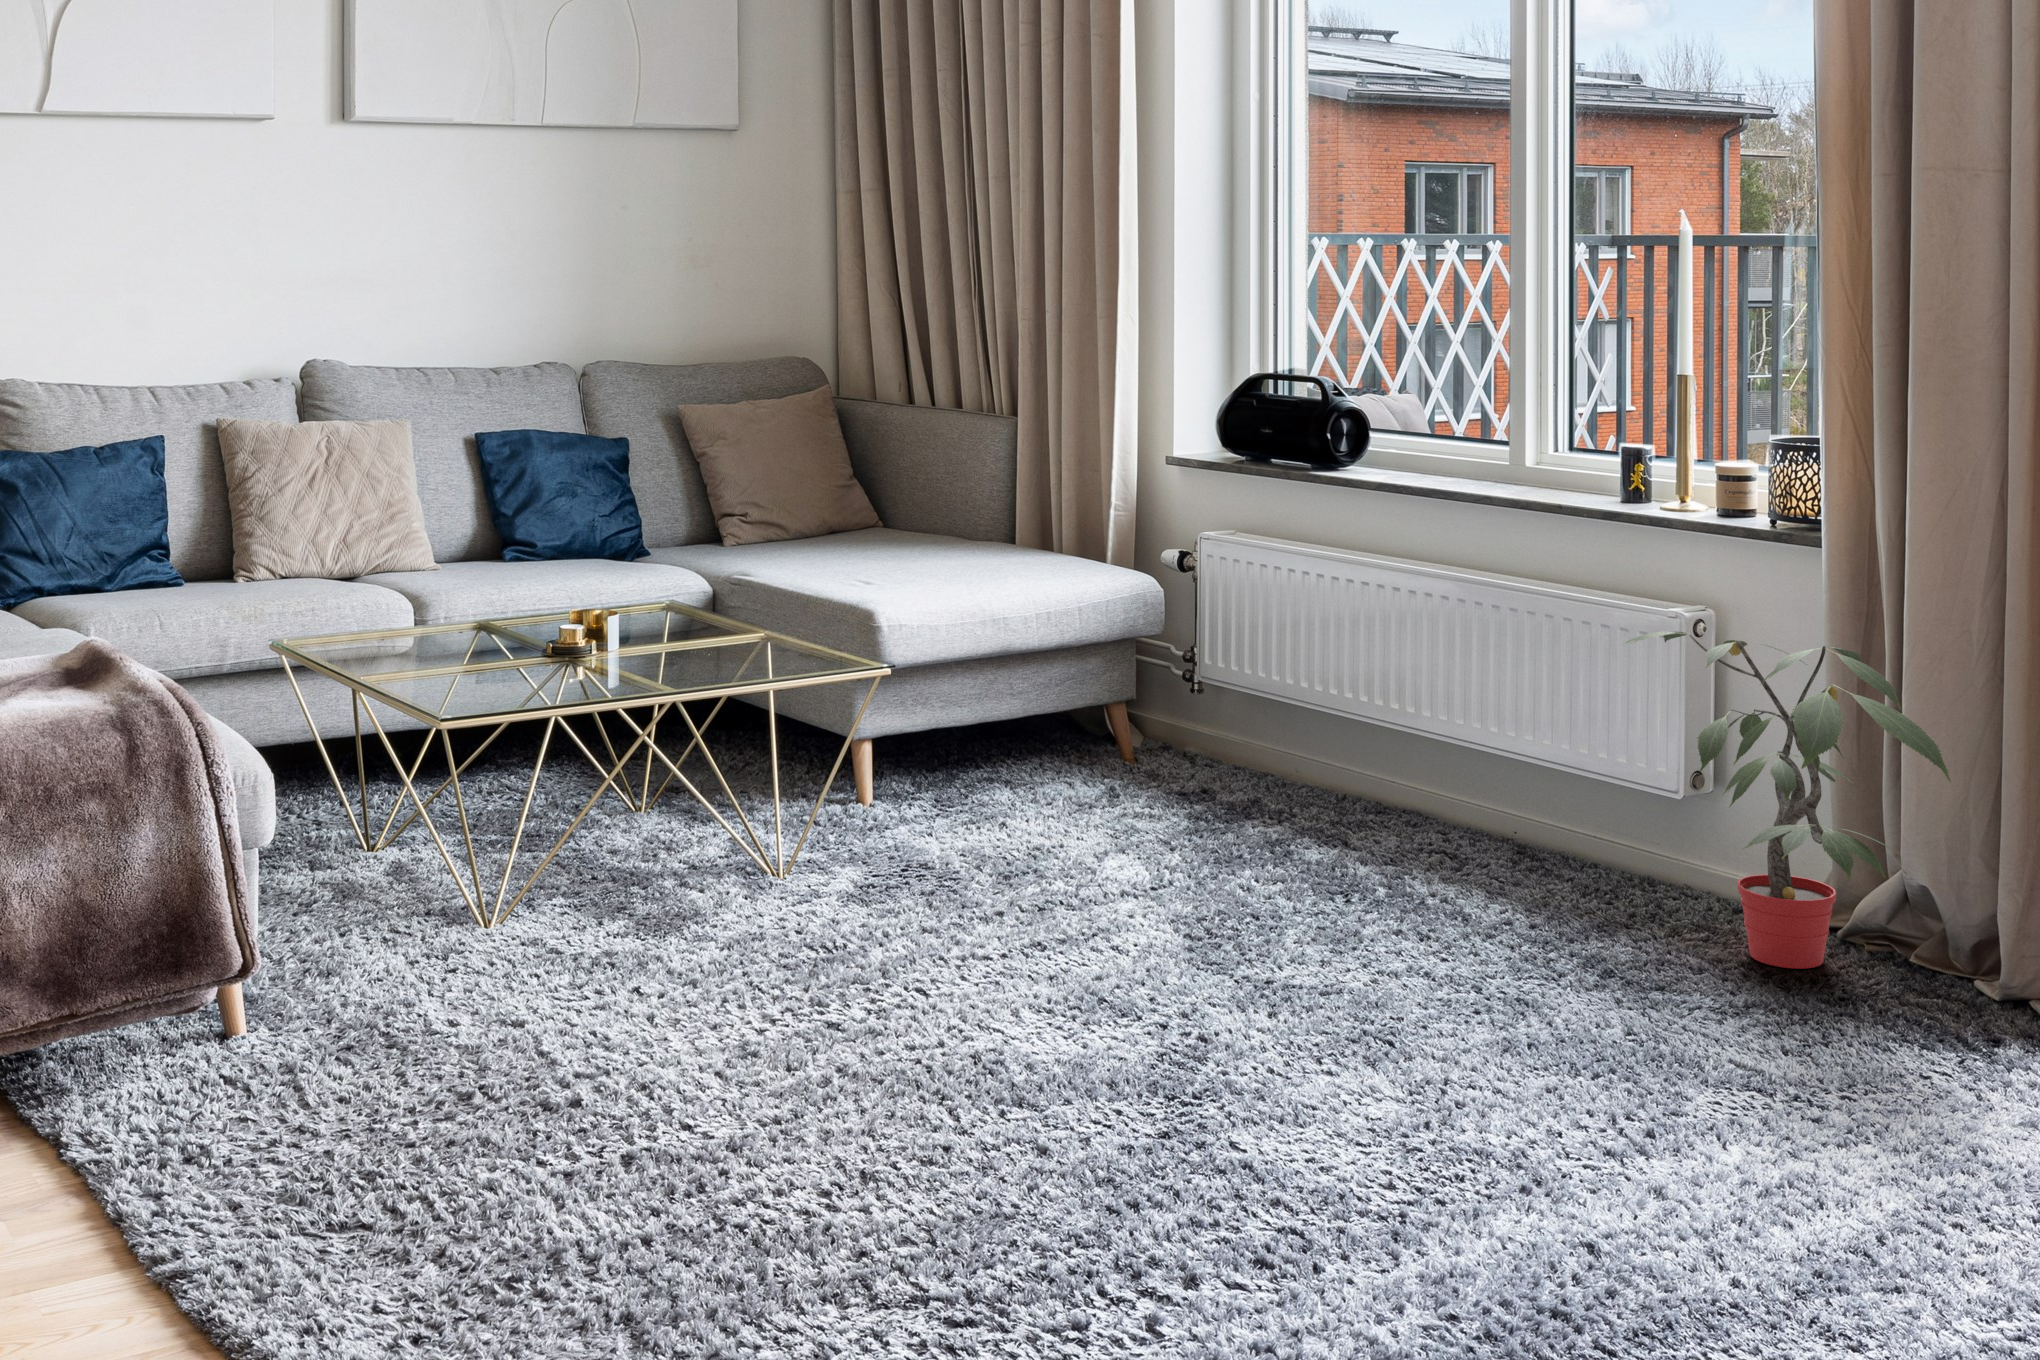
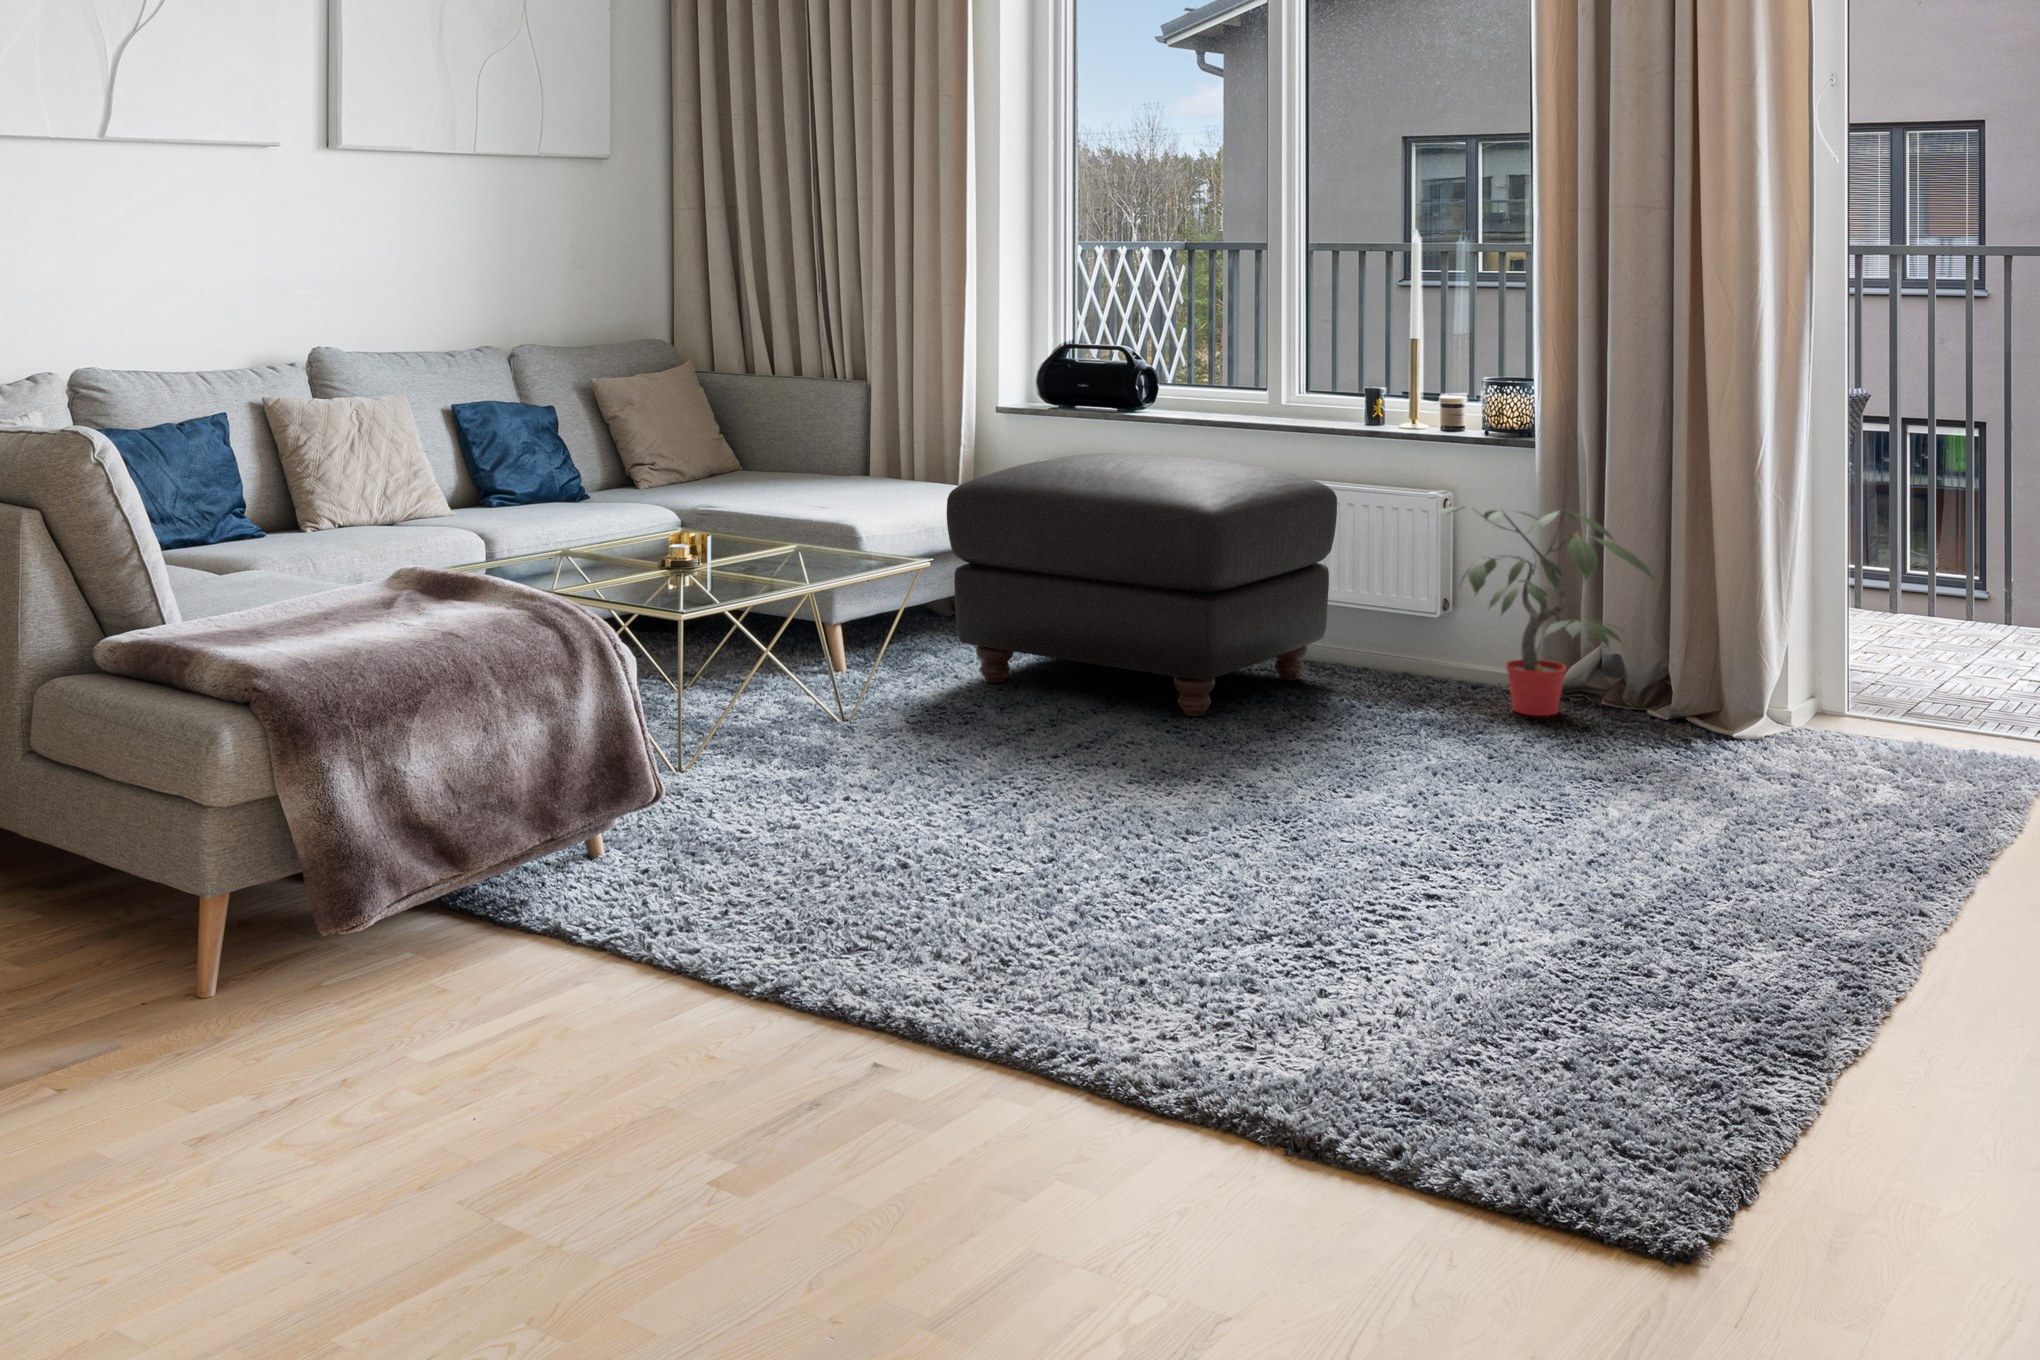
ottoman: none [979,528,1529,912] -> present [947,453,1337,716]

